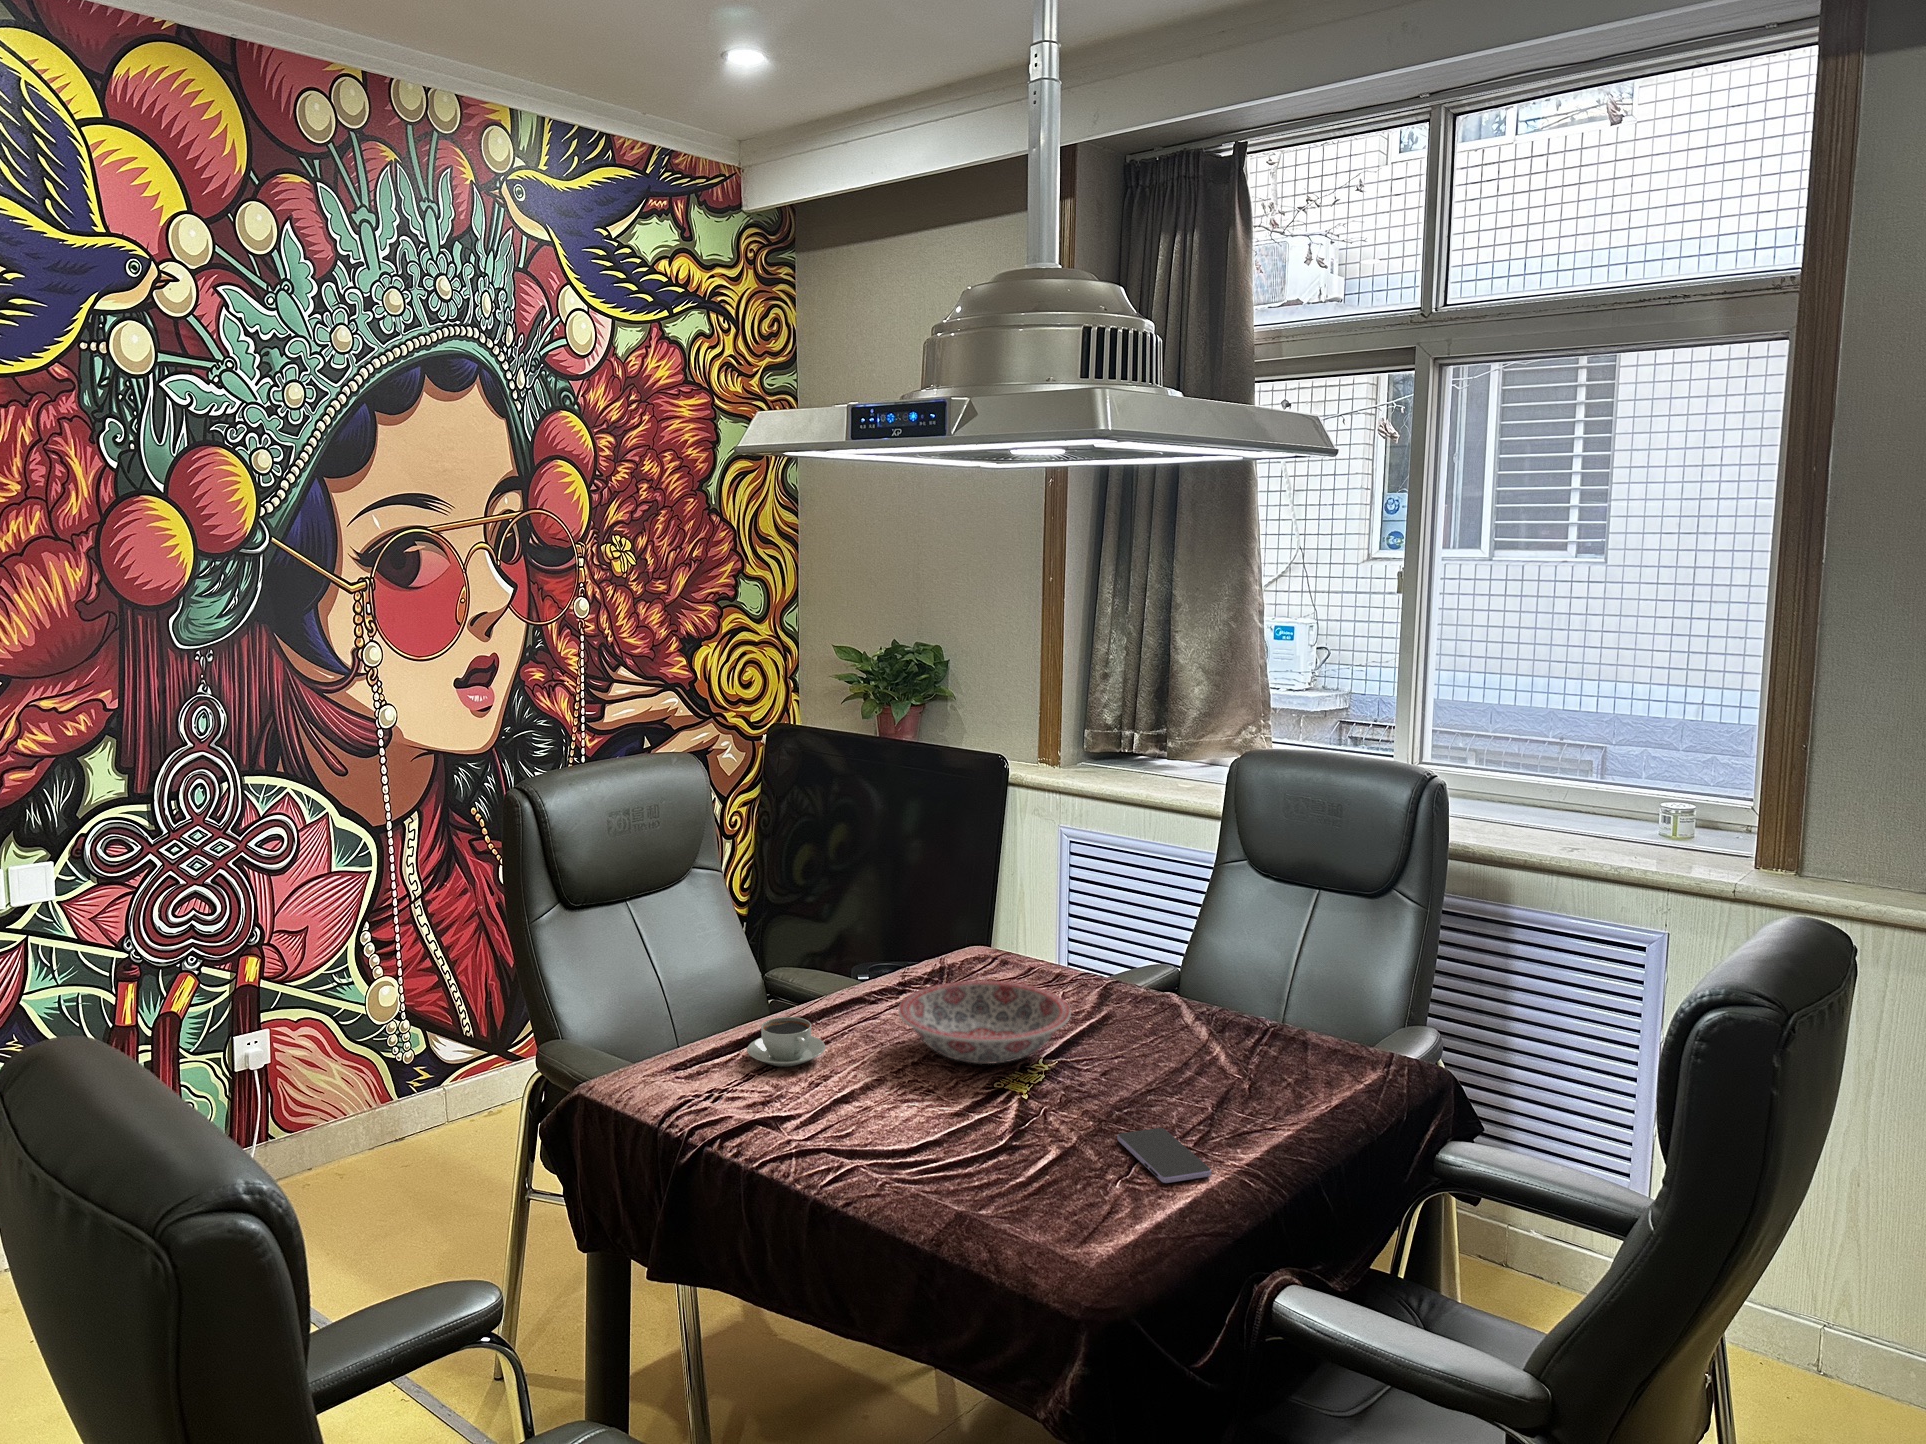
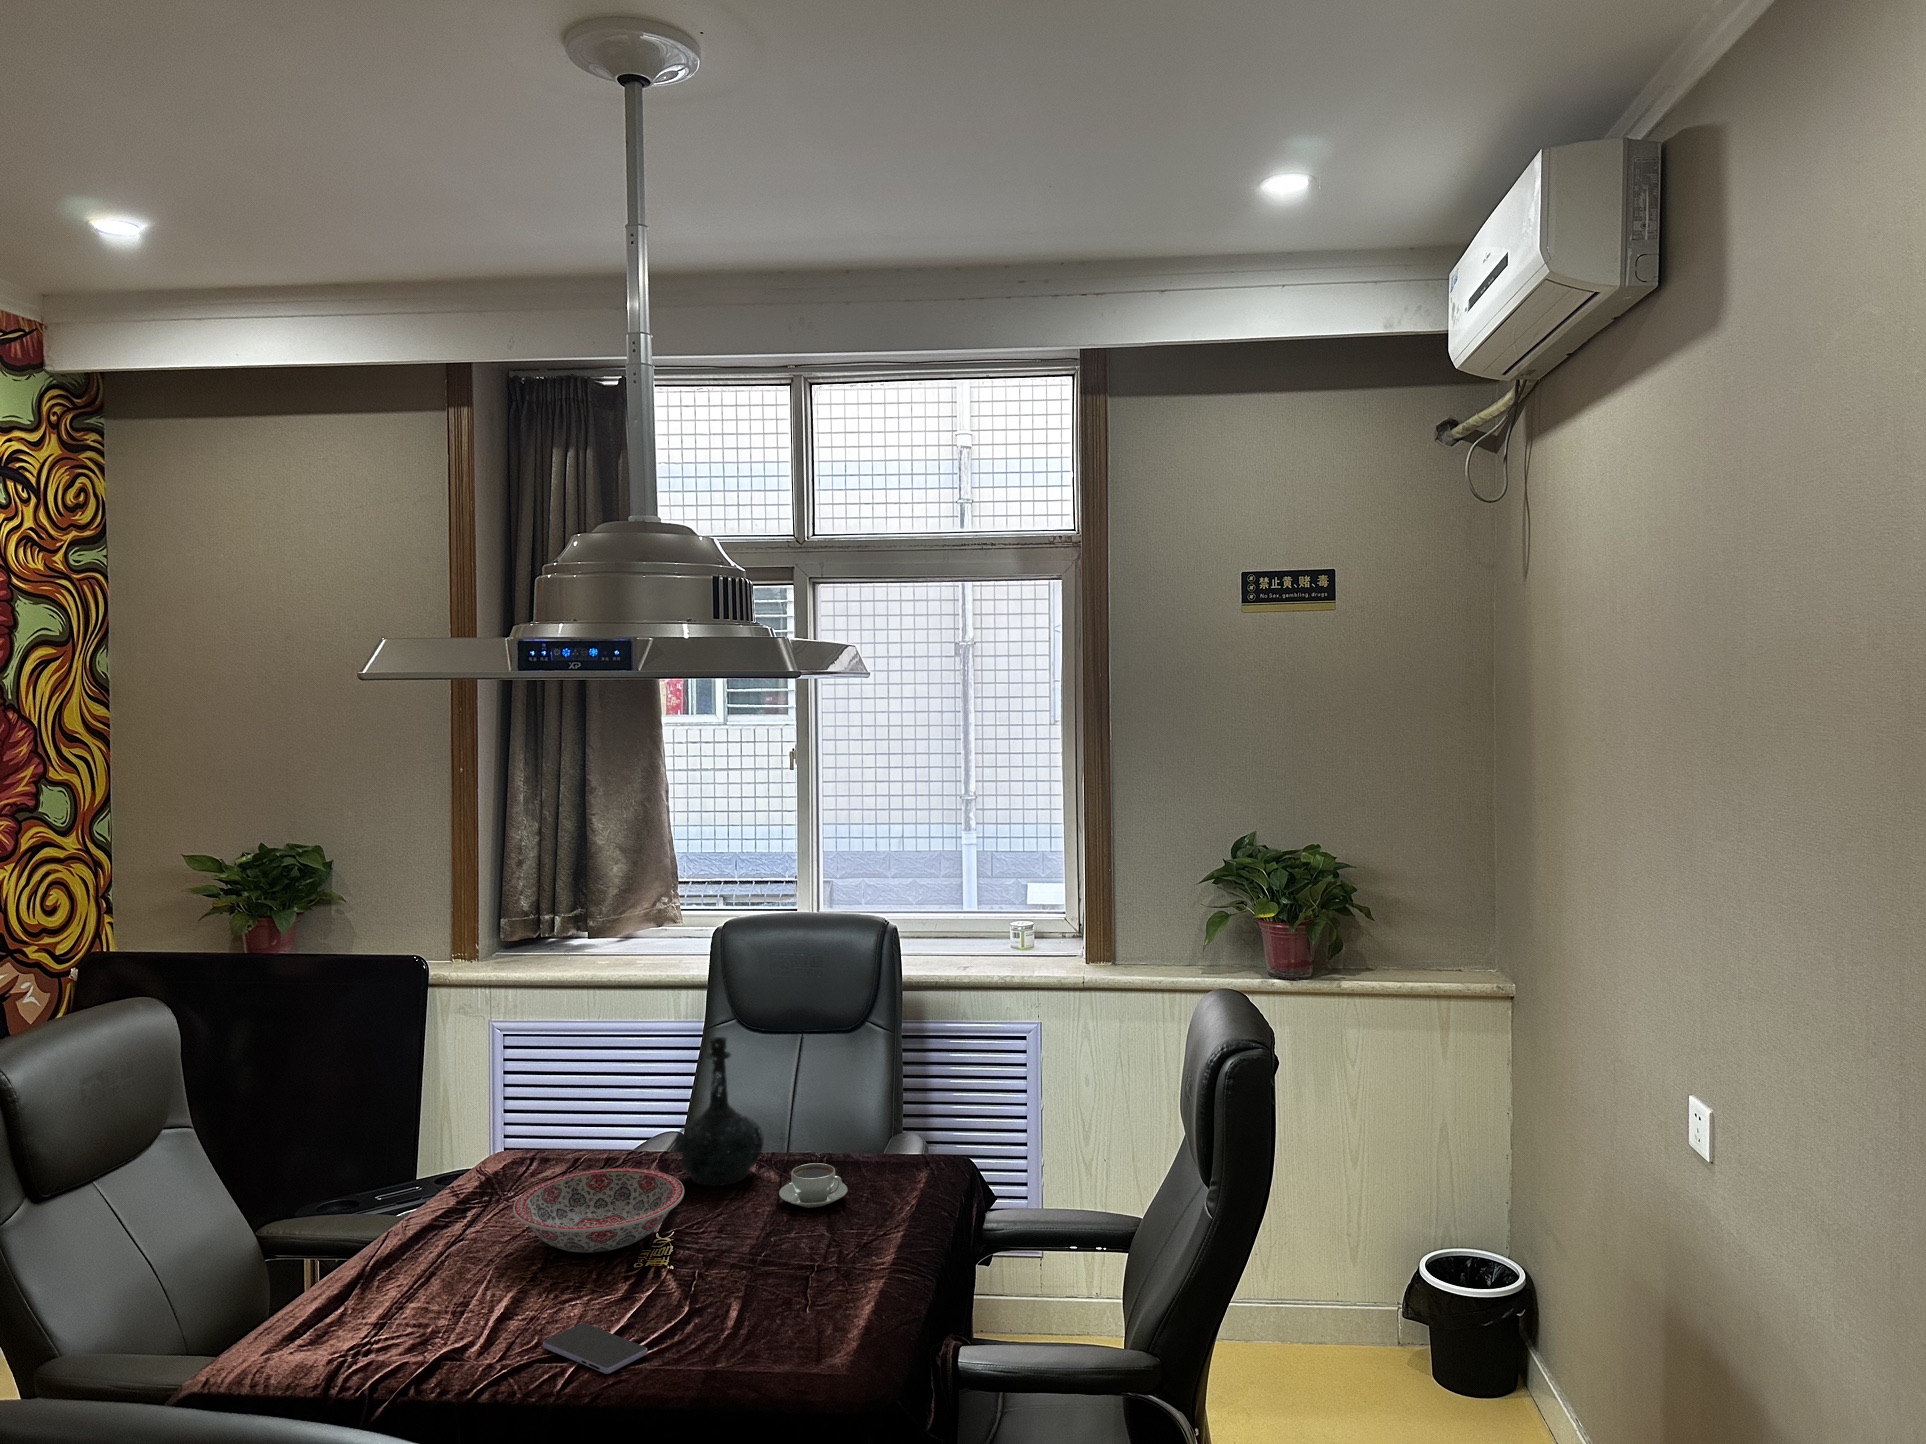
bottle: none [1107,869,1204,1030] -> present [675,1037,763,1186]
coffee cup: present [747,1017,825,1067] -> present [779,1163,847,1208]
smartphone: present [1117,1128,1211,1183] -> present [543,1323,647,1374]

